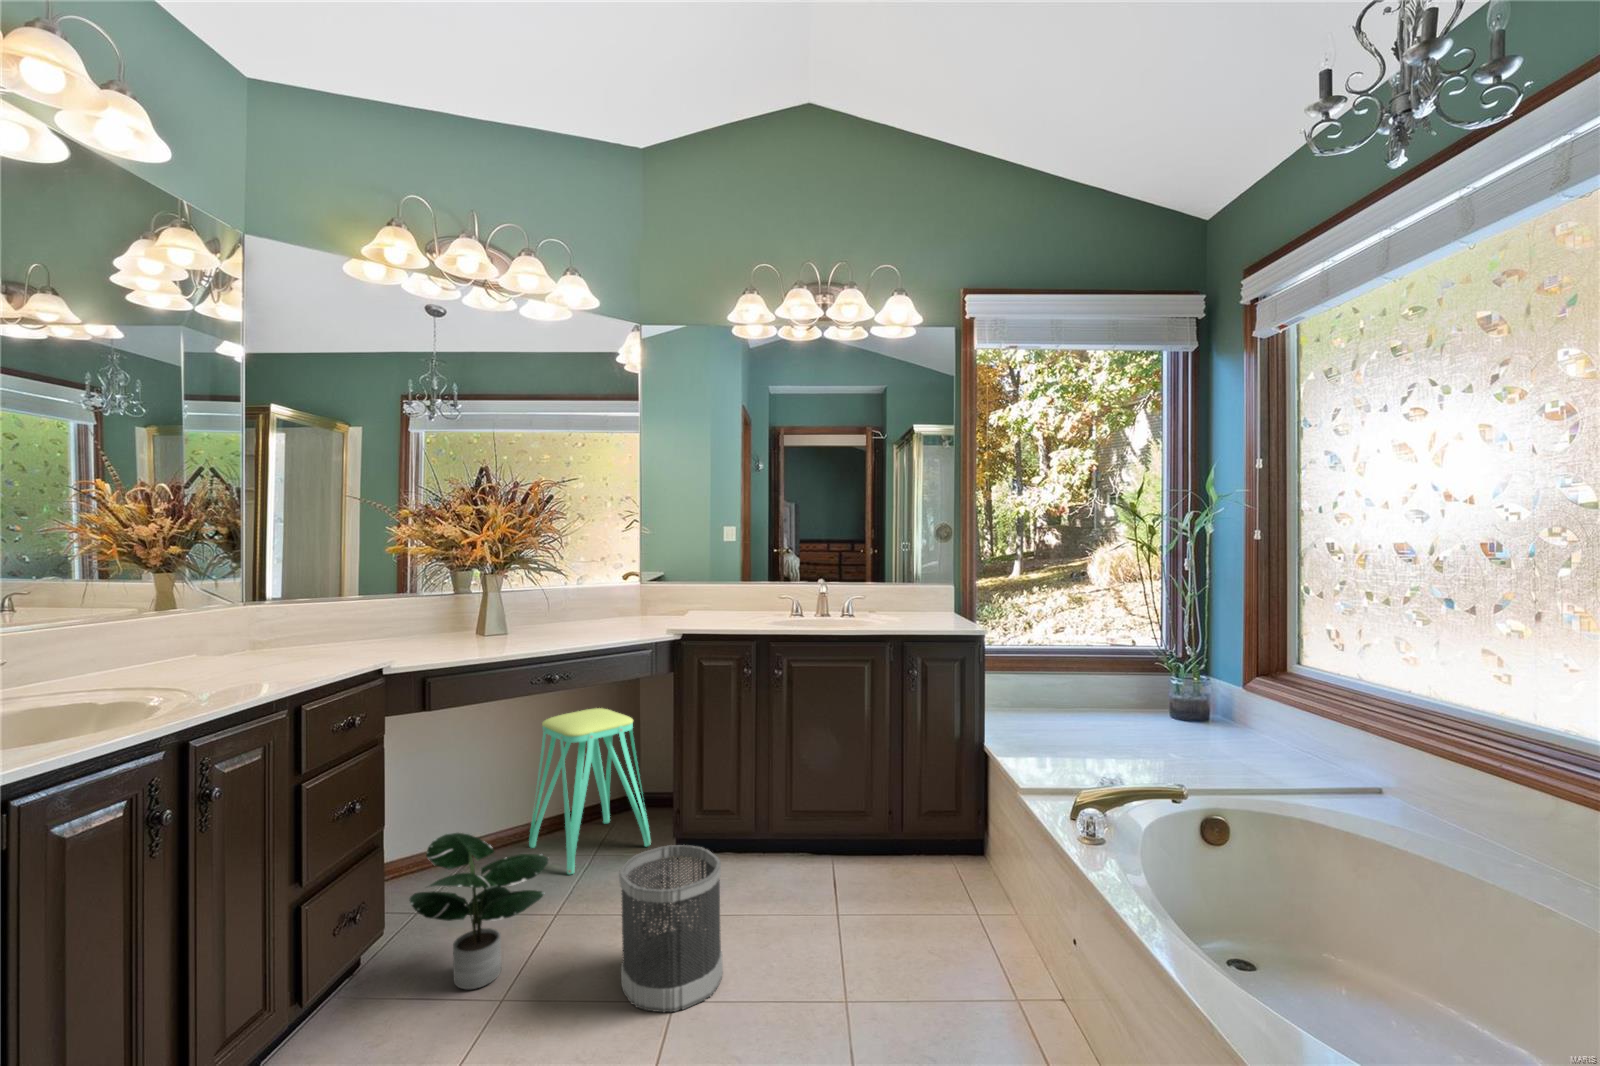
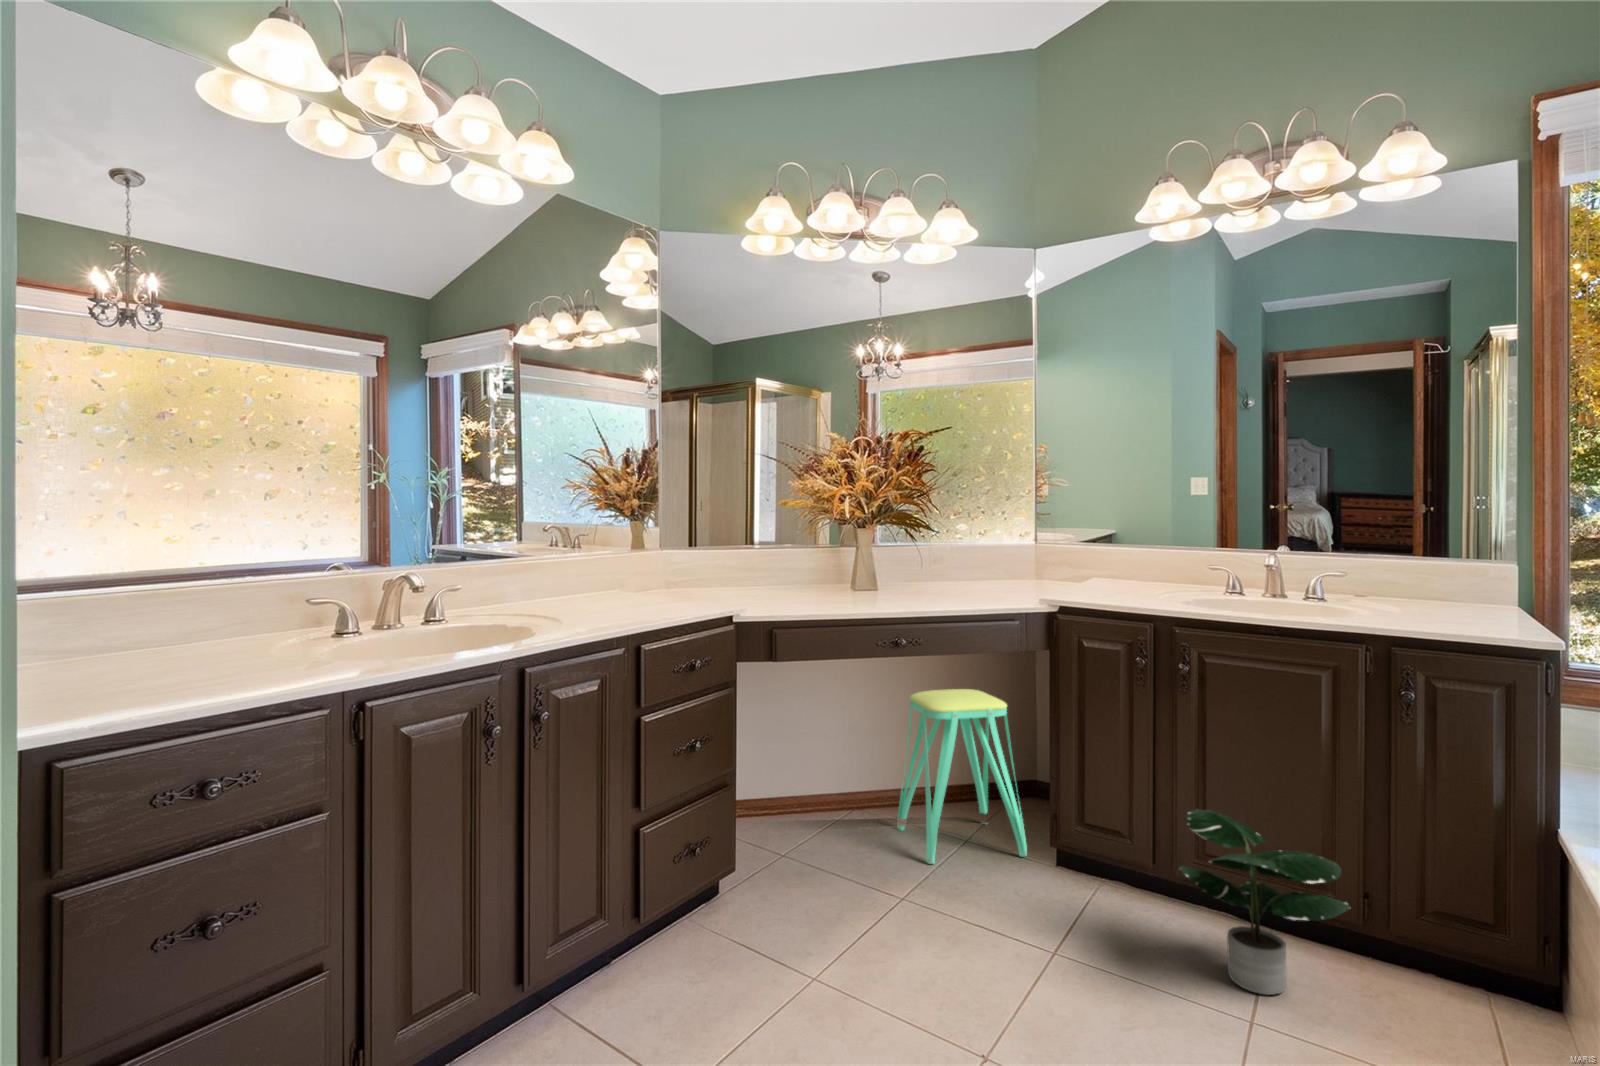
potted plant: present [409,833,548,990] -> present [1180,810,1350,995]
wastebasket: present [619,845,723,1012] -> none [946,841,1072,1037]

